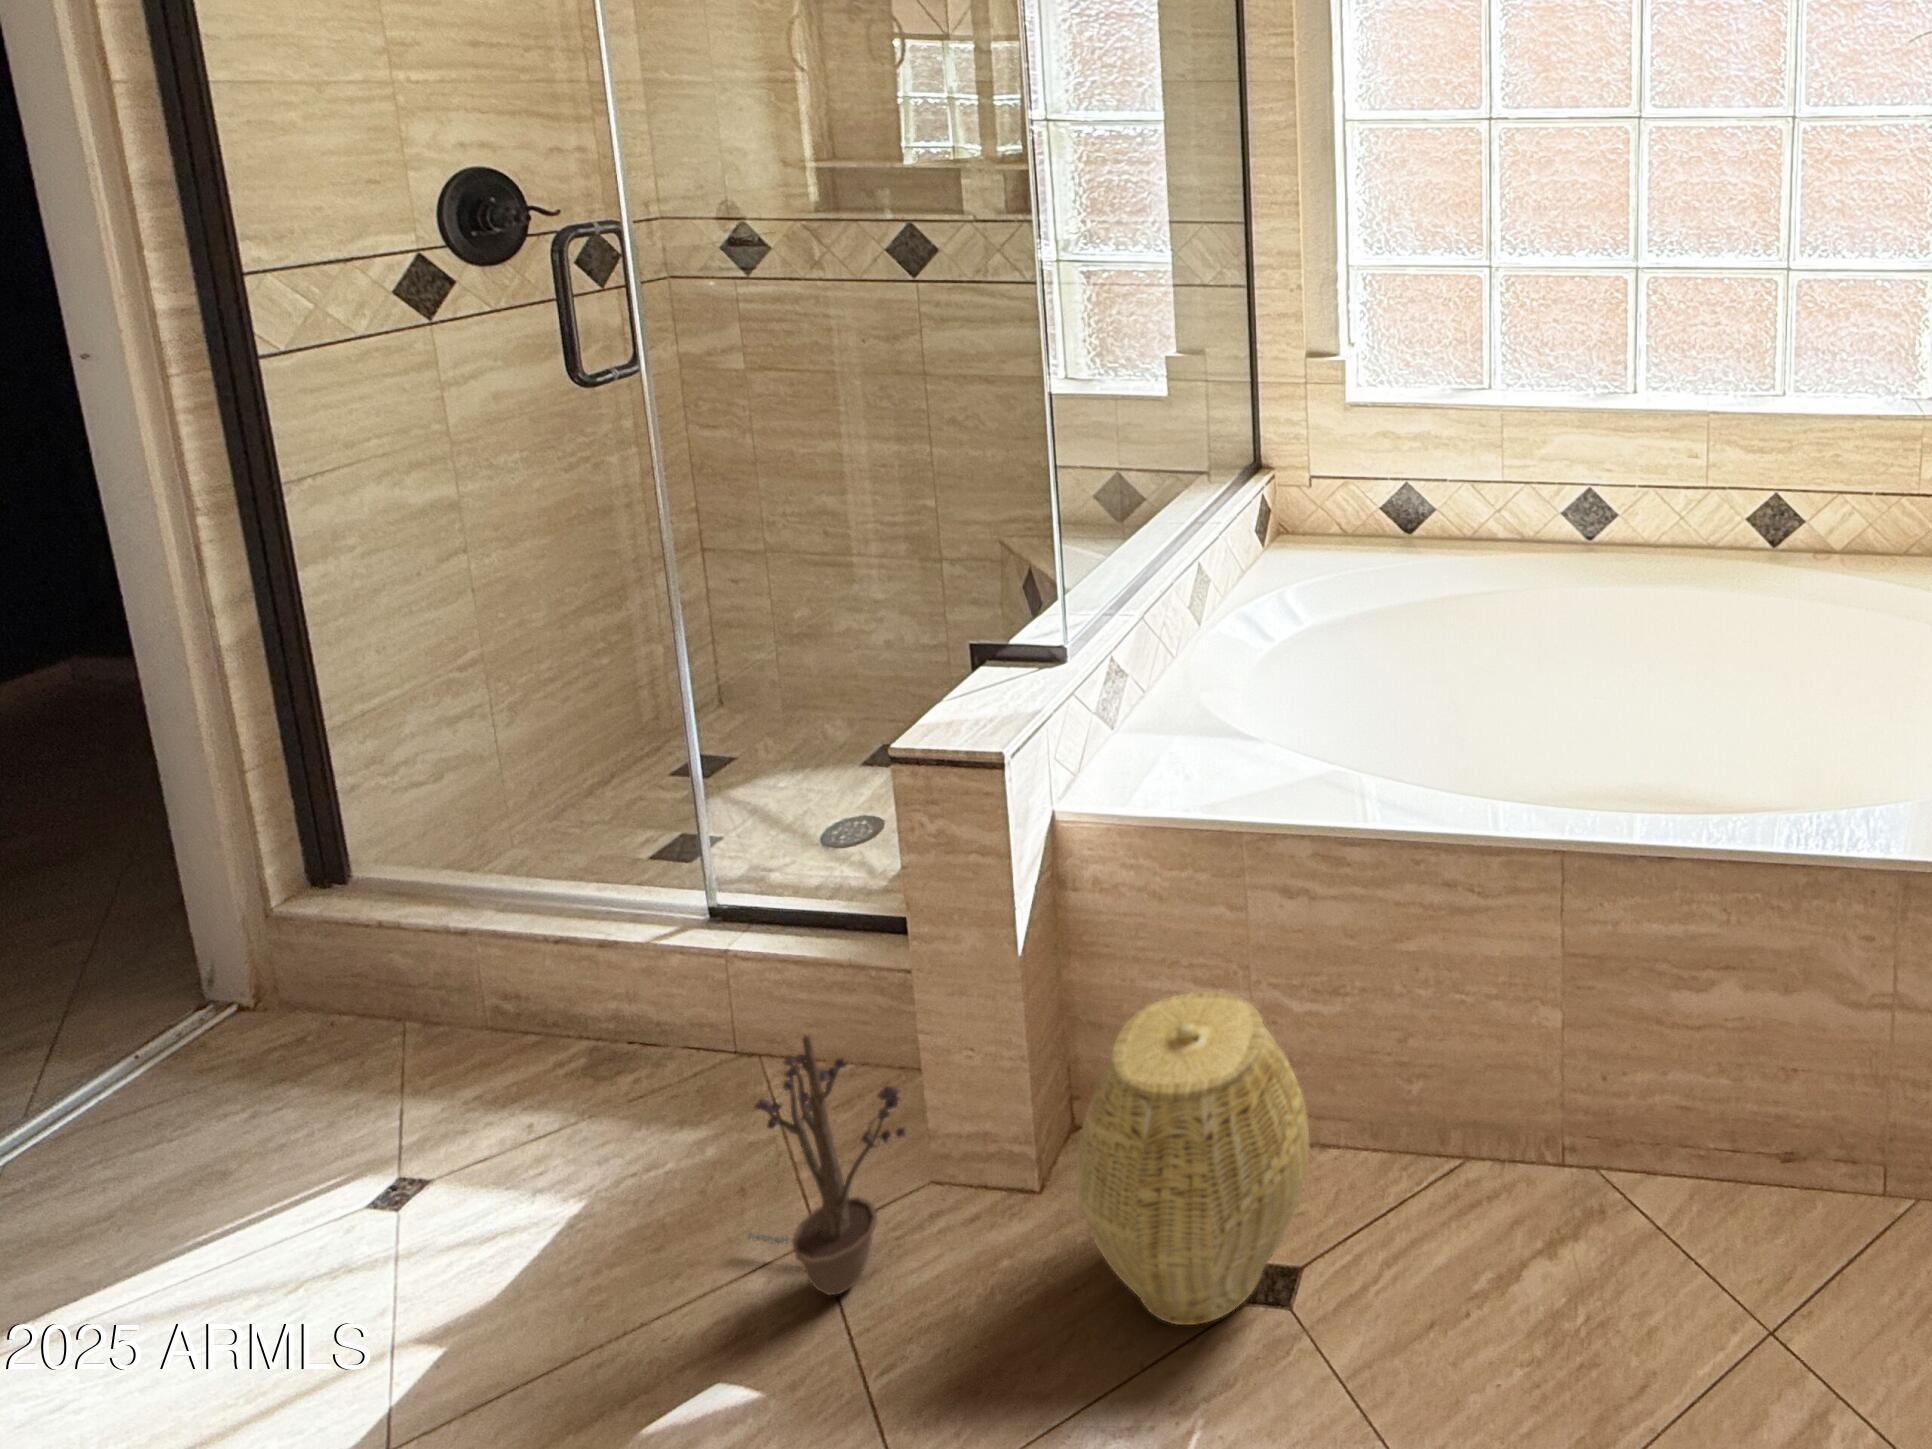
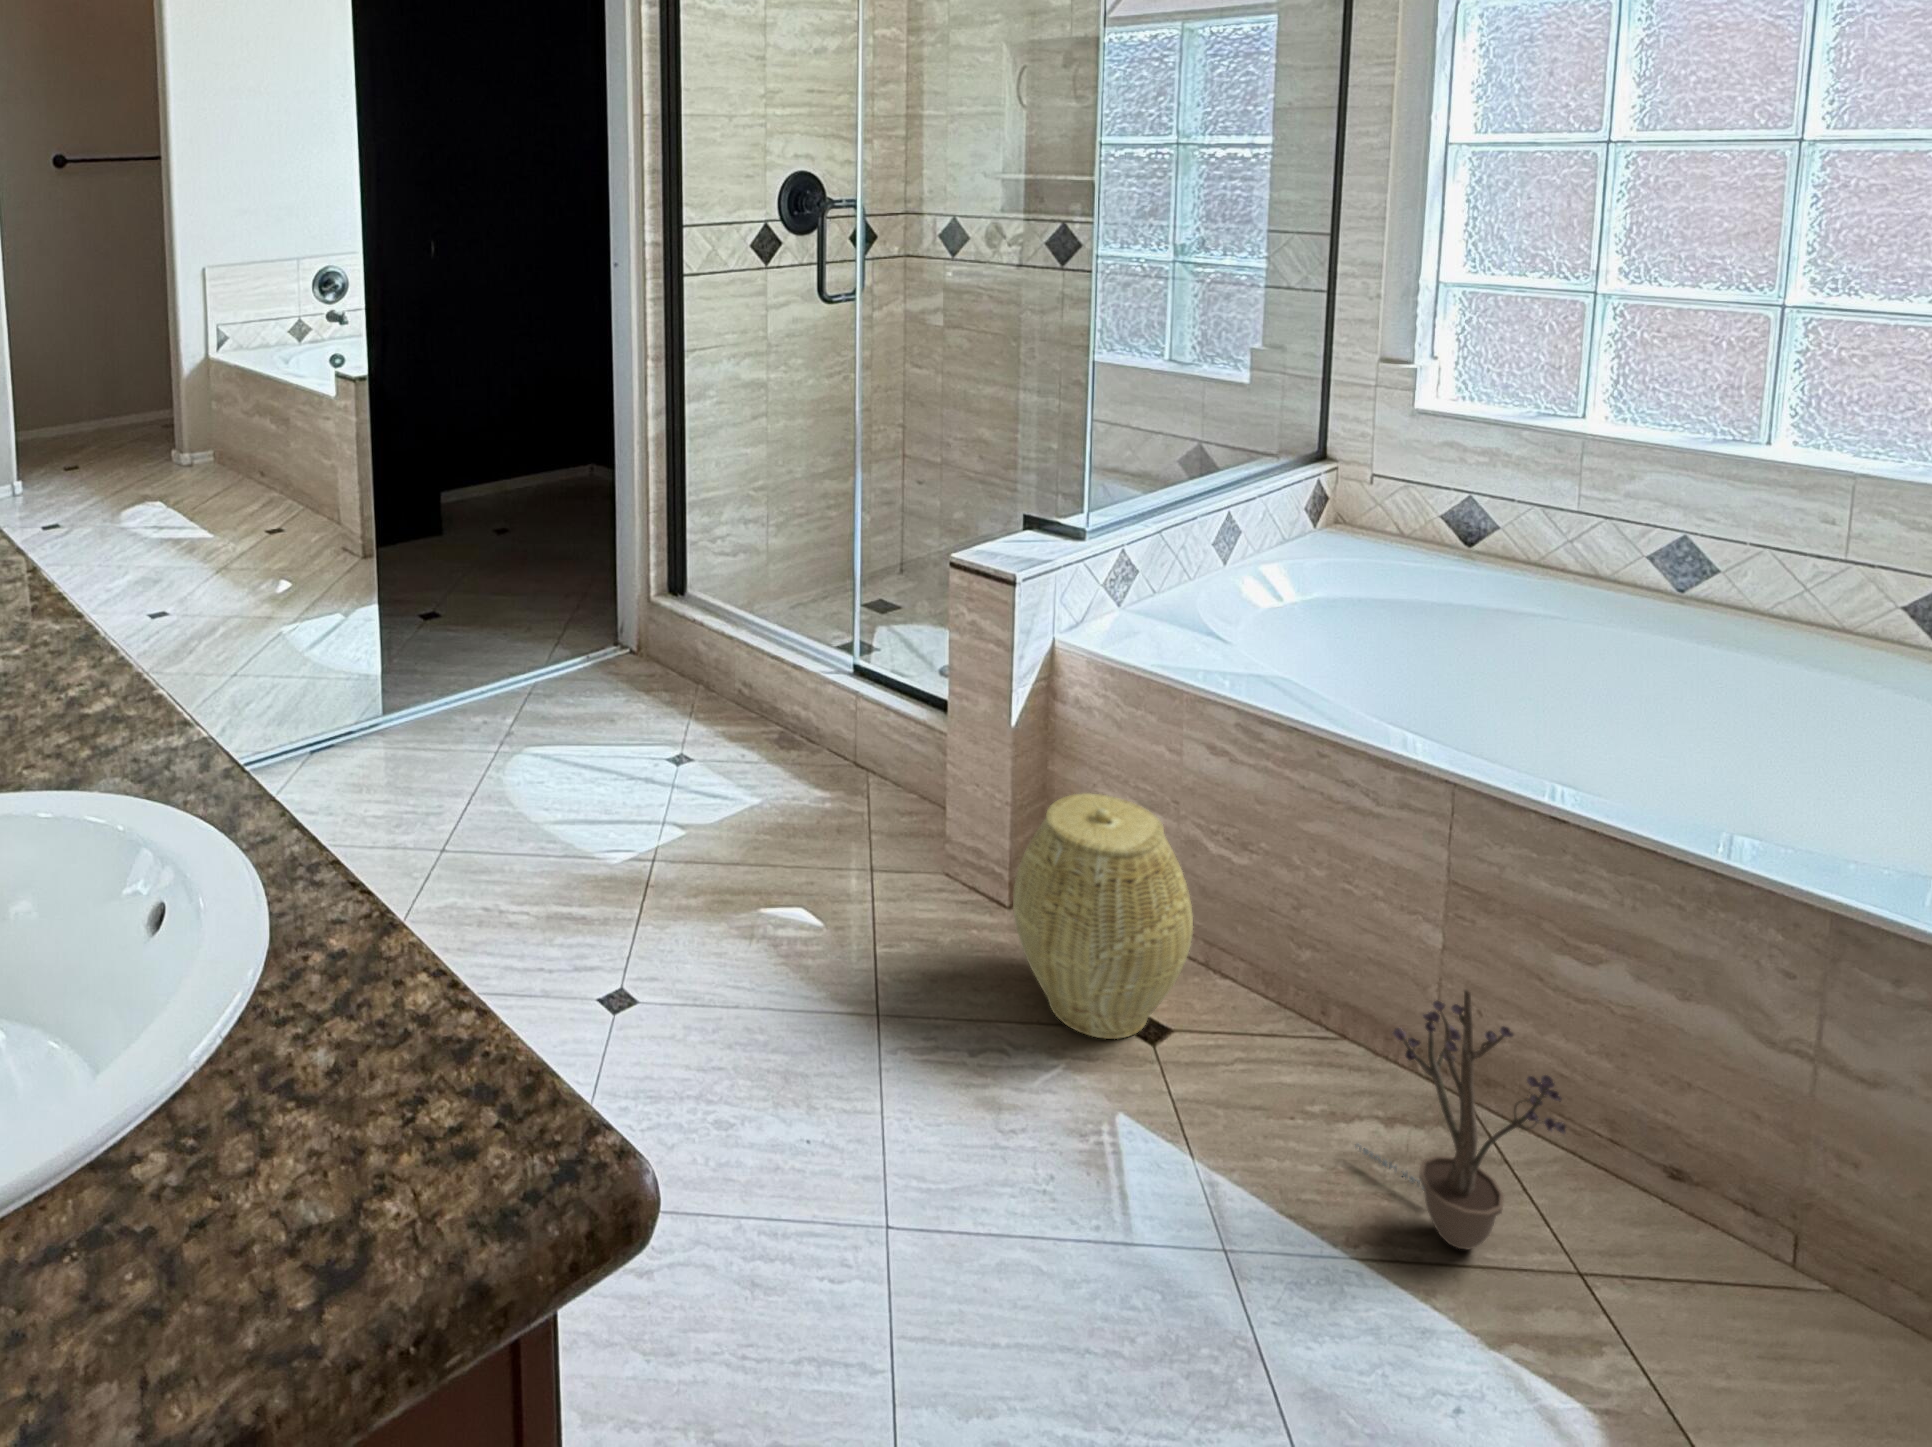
decorative plant: present [748,1035,905,1295] -> present [1356,990,1566,1249]

